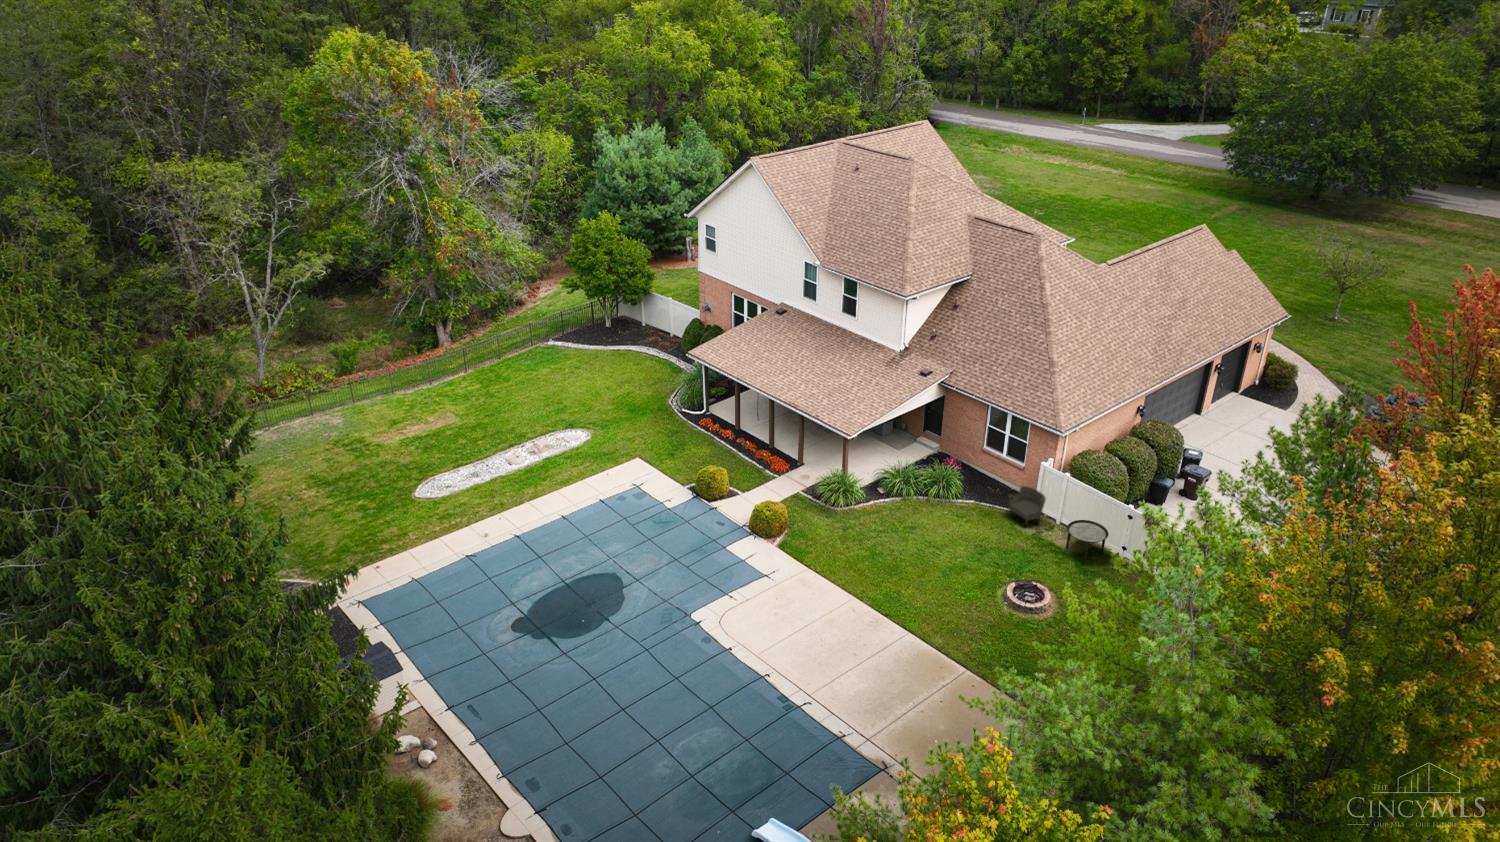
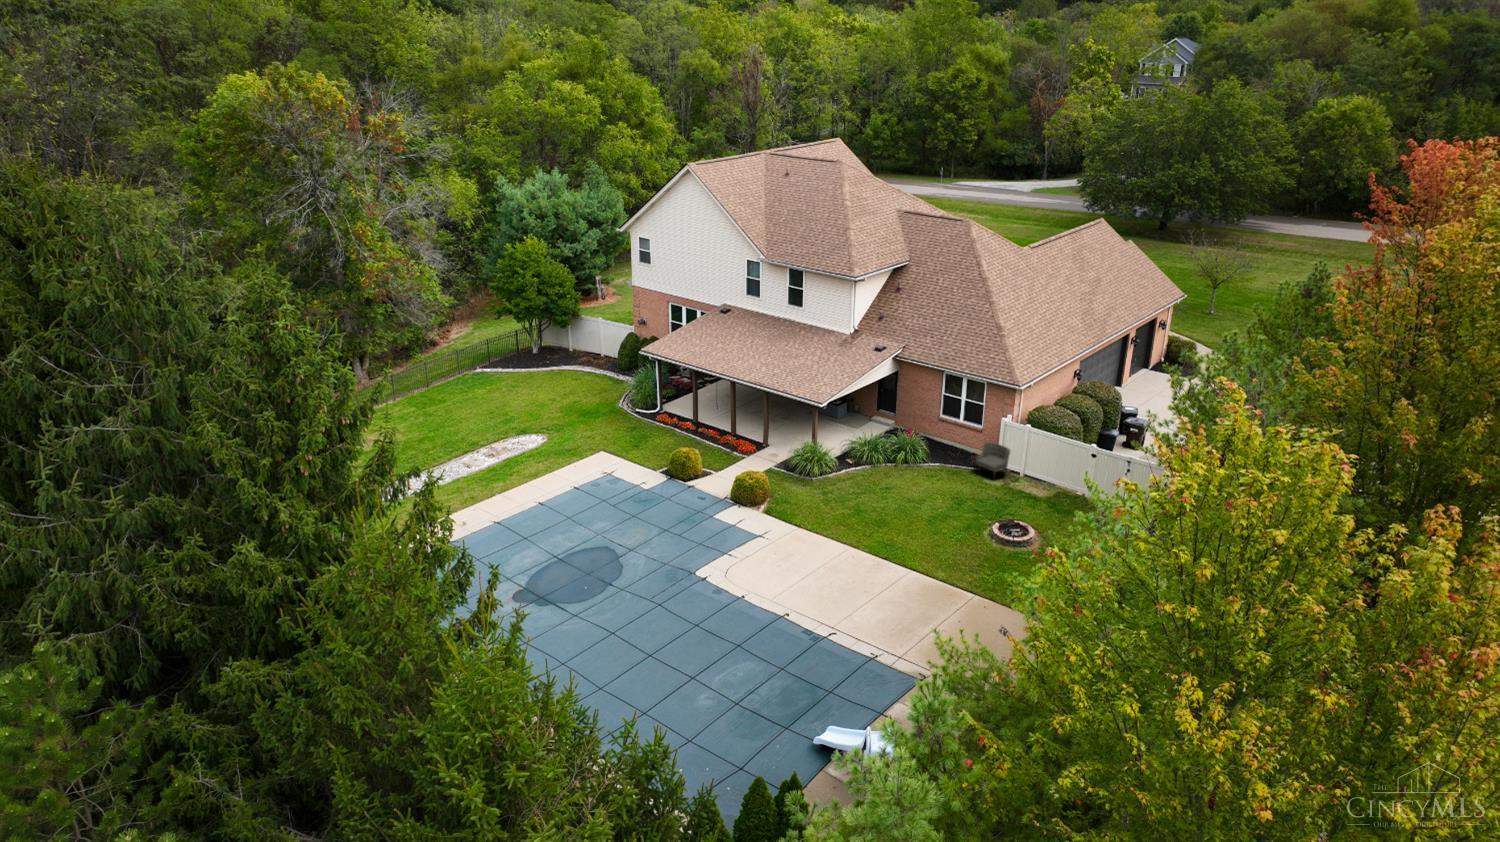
round table: present [1066,520,1108,560] -> none [1035,465,1074,499]

